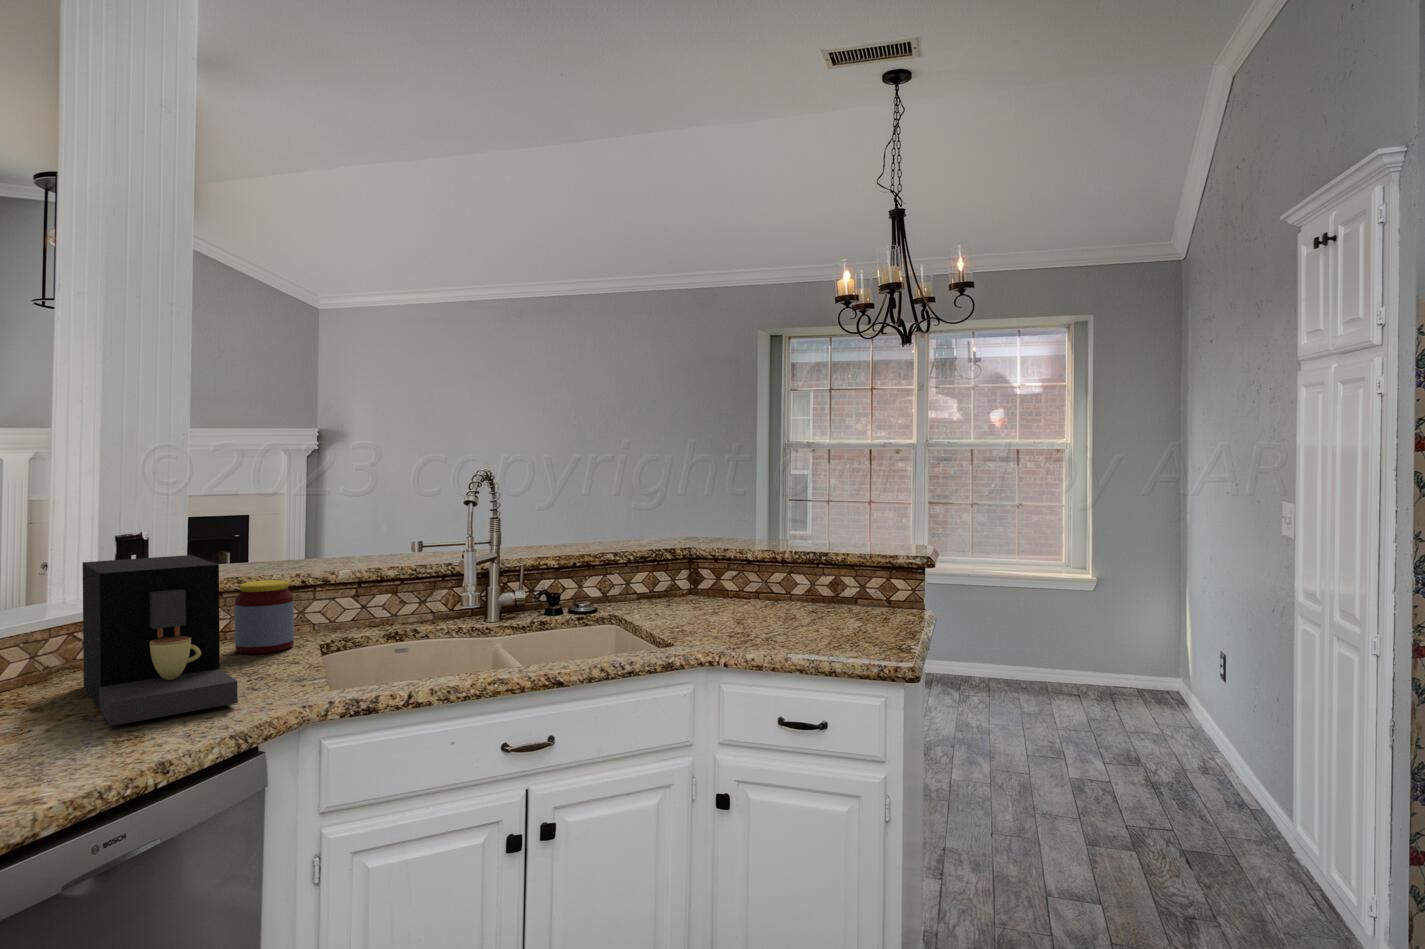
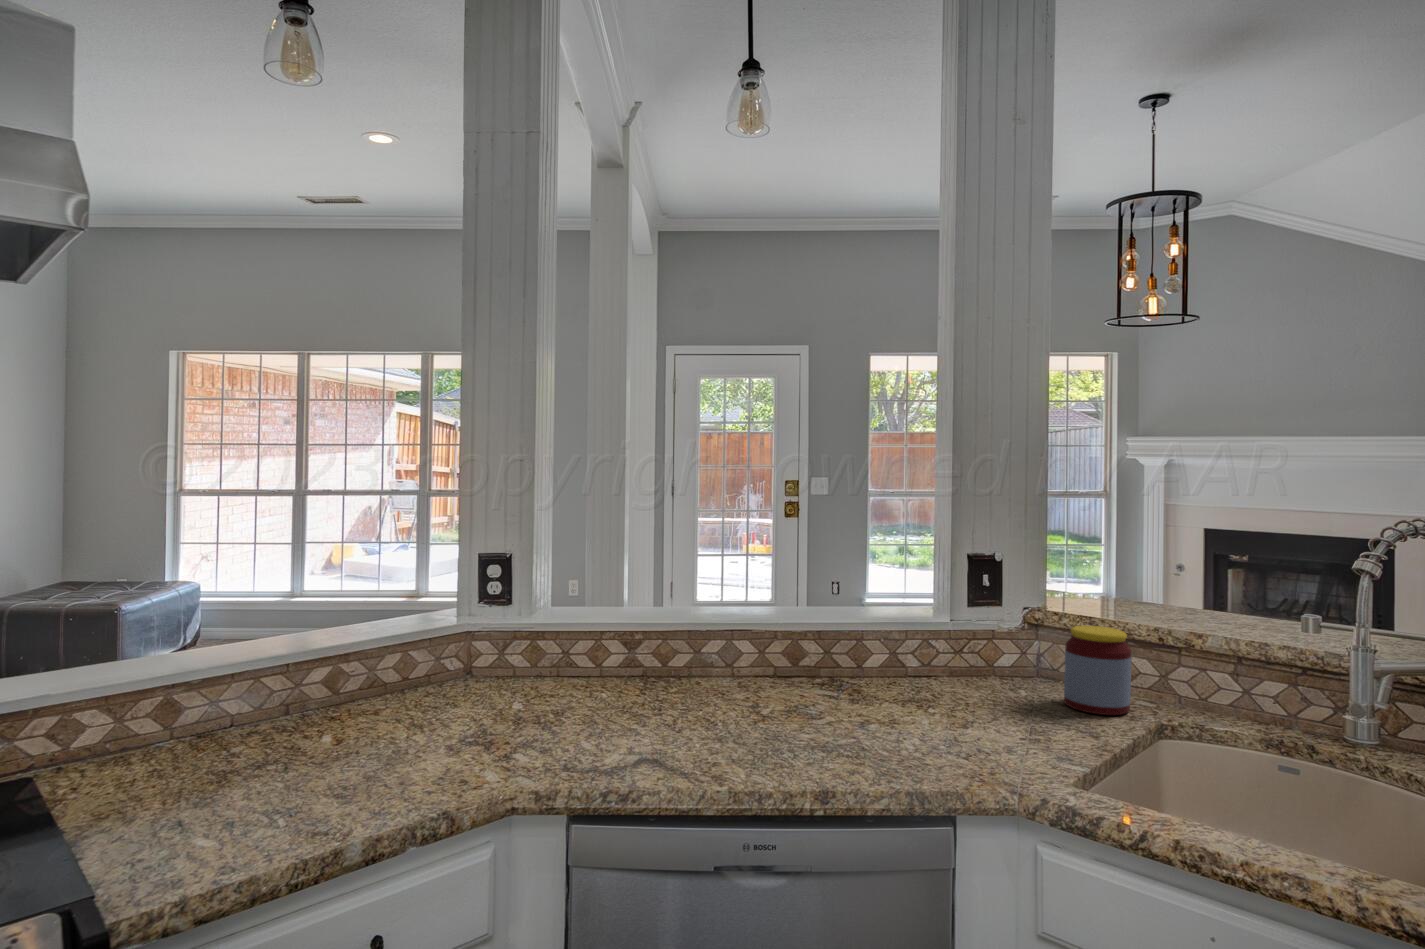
coffee maker: present [82,555,238,726] -> none [850,577,1003,759]

